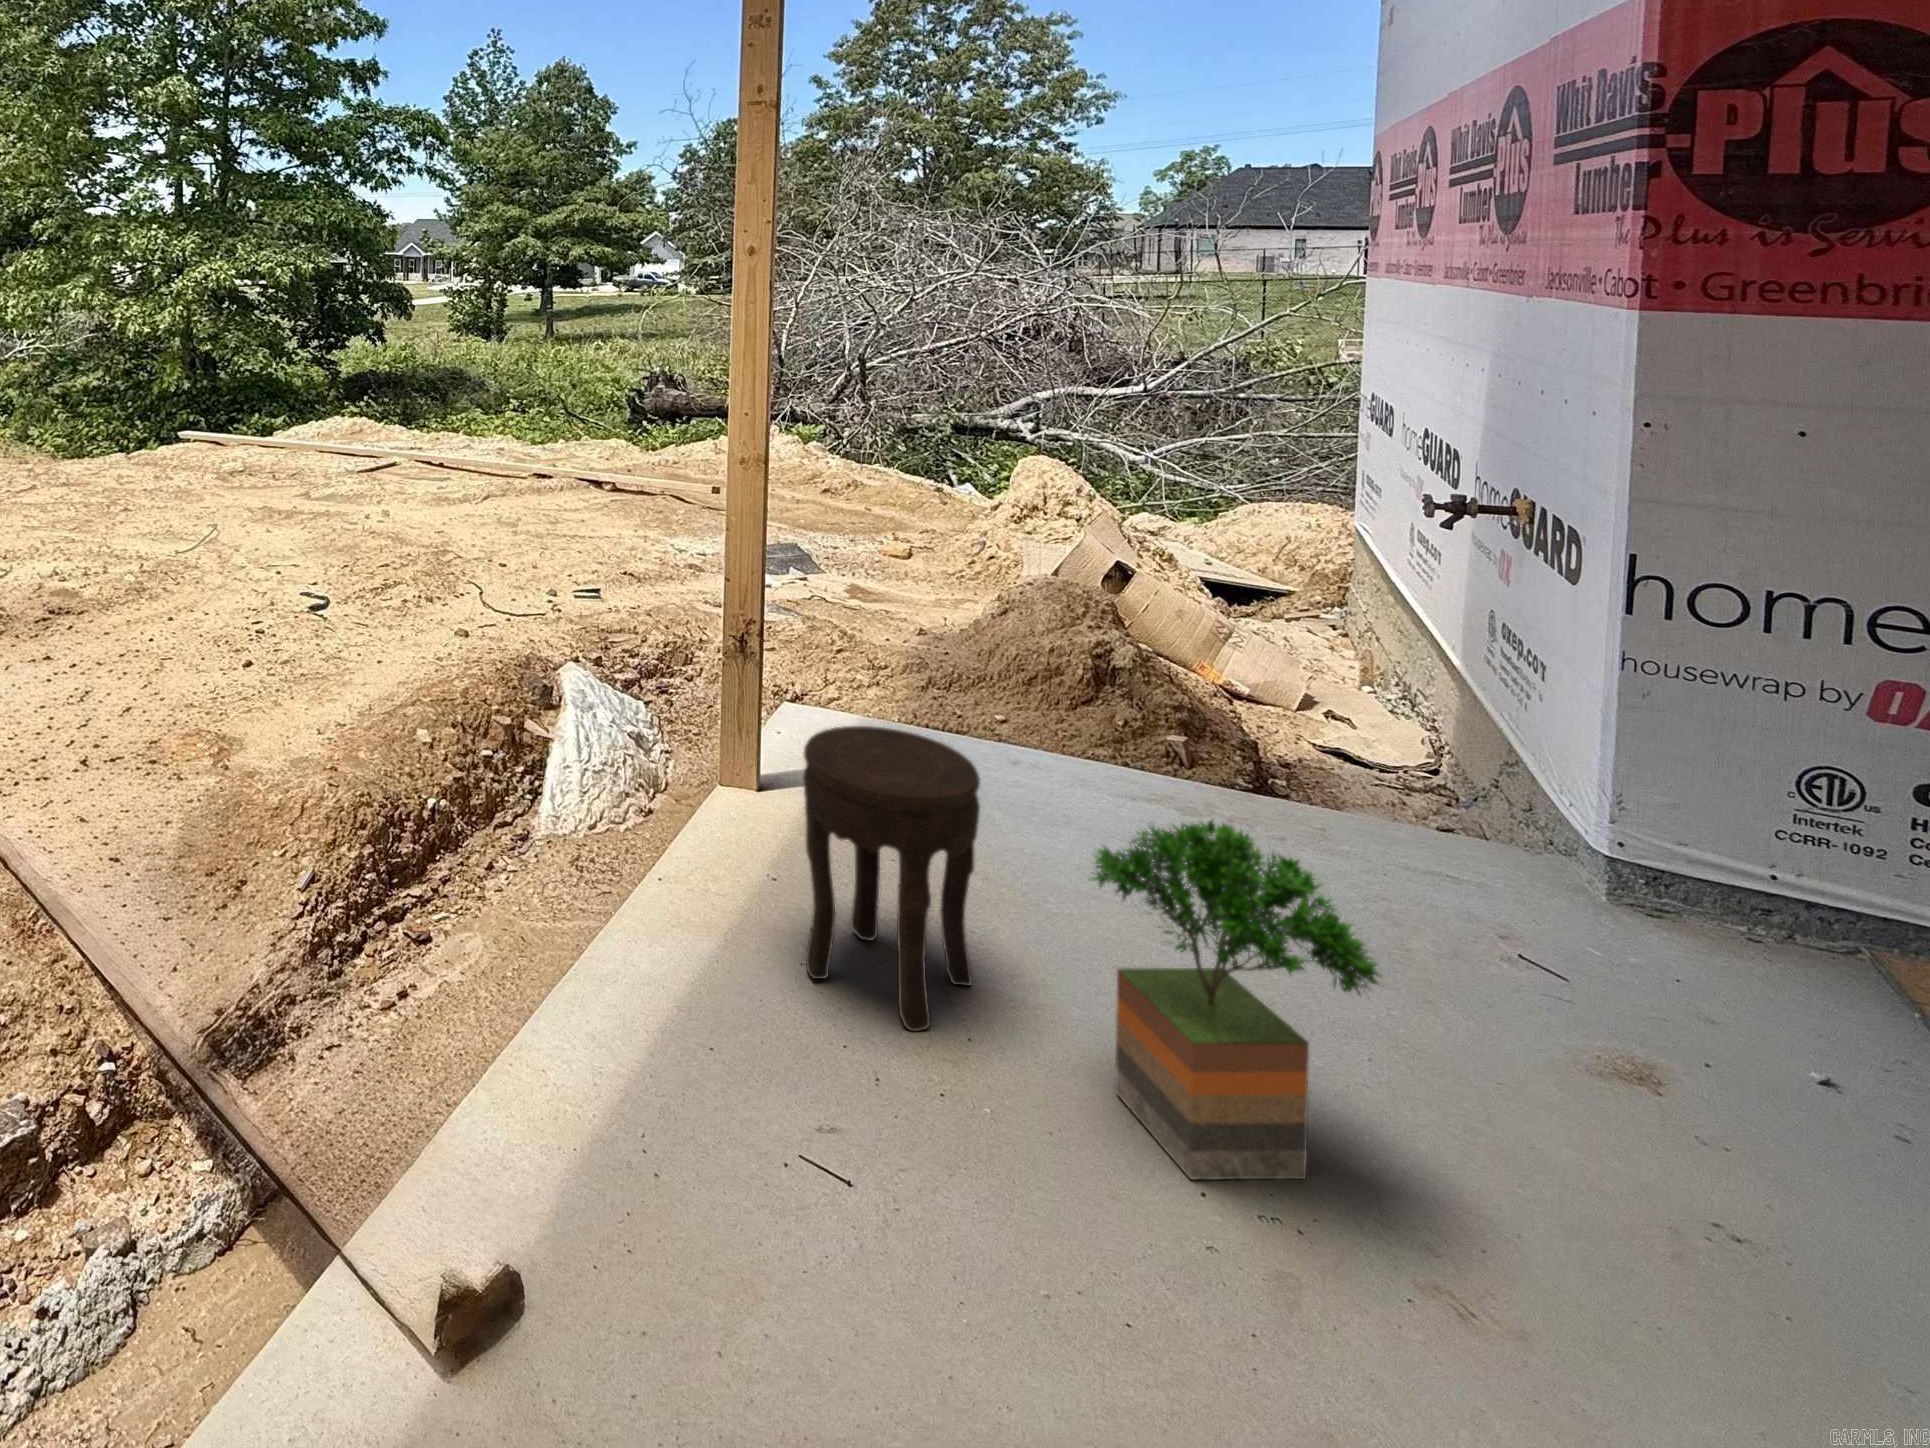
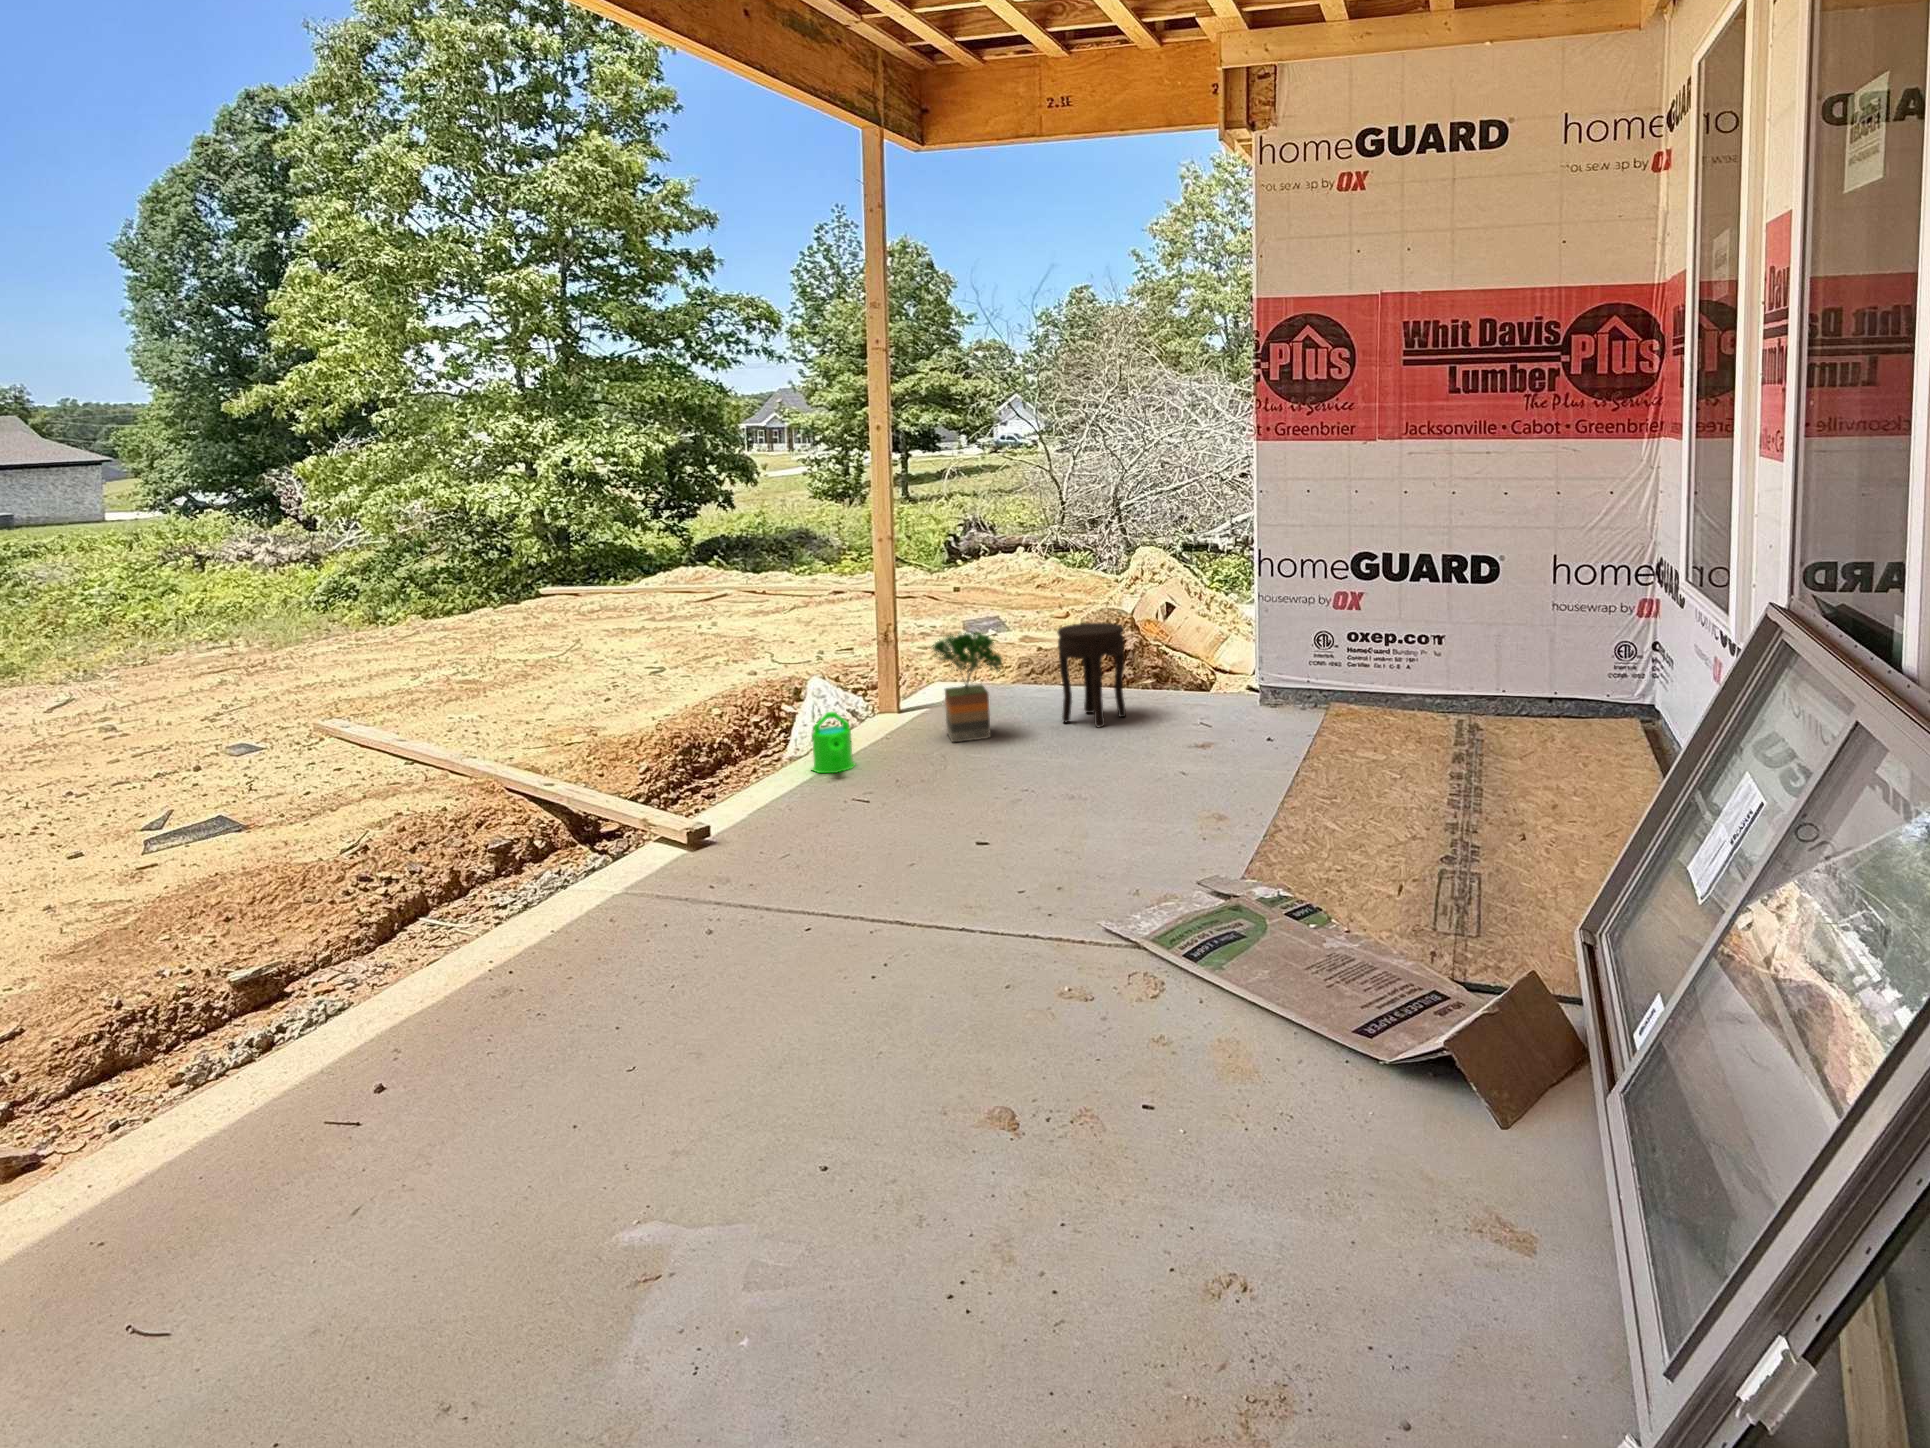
side table: present [803,726,980,1031] -> present [1057,622,1126,727]
watering can: none [810,1095,973,1330] -> present [812,712,855,773]

